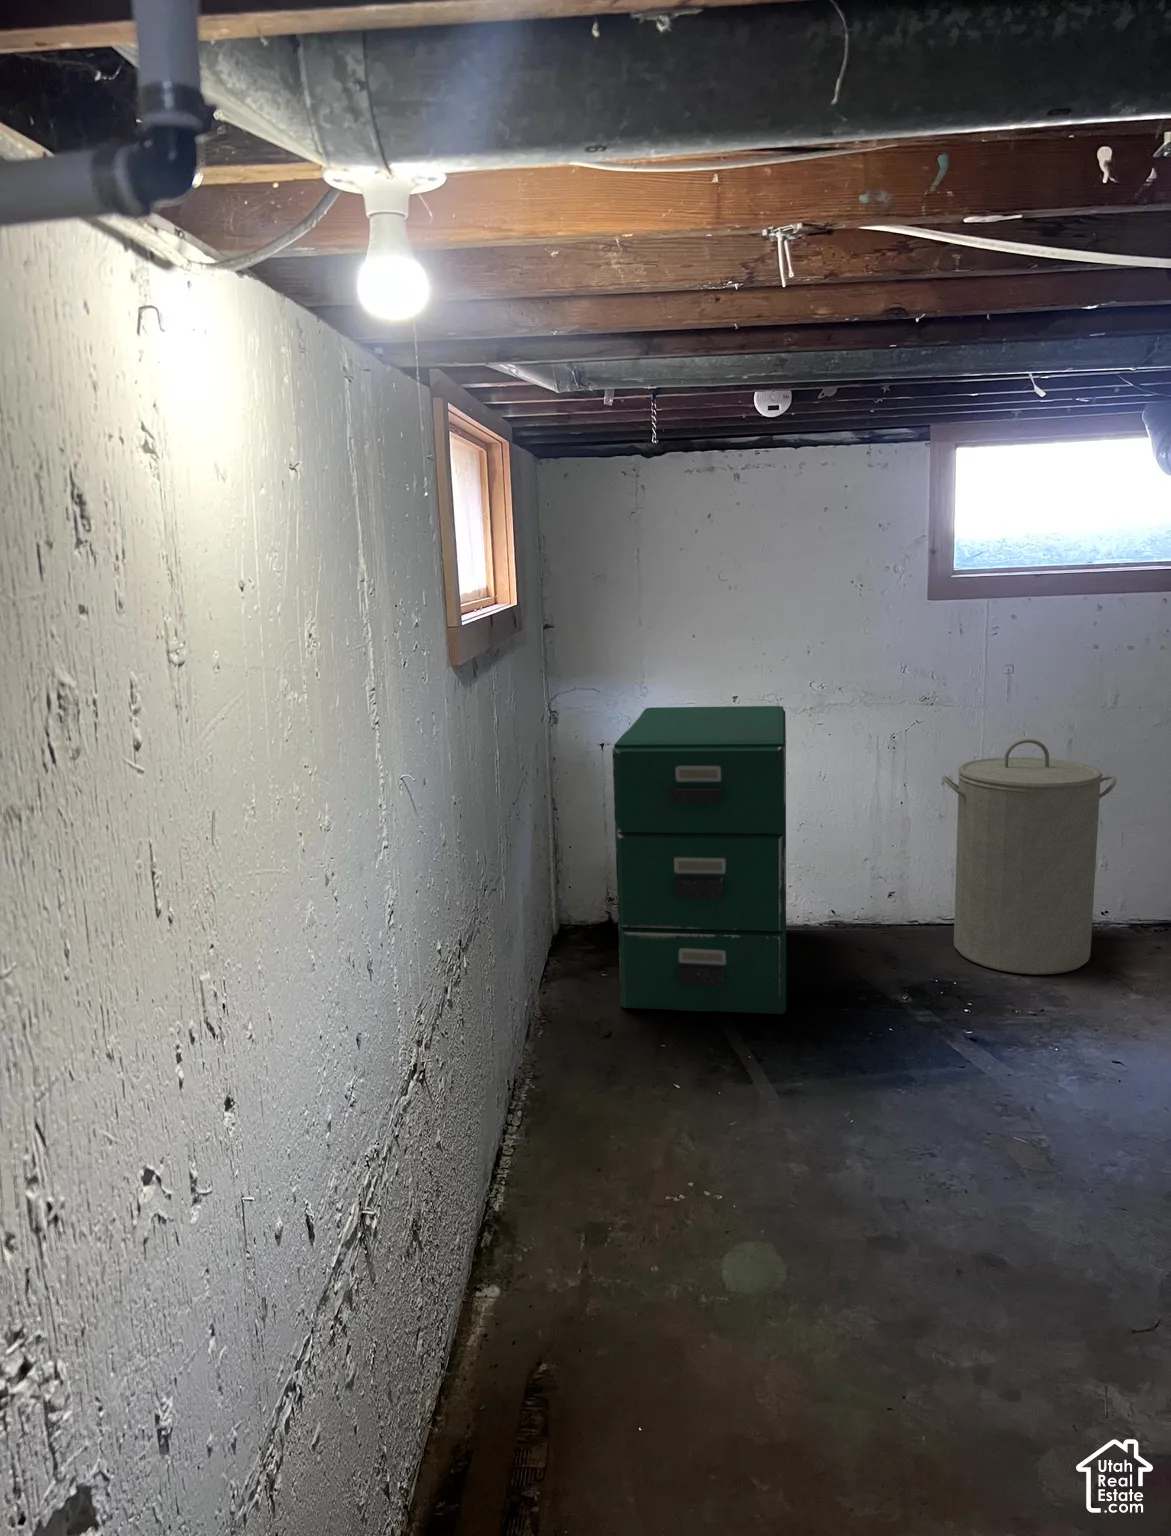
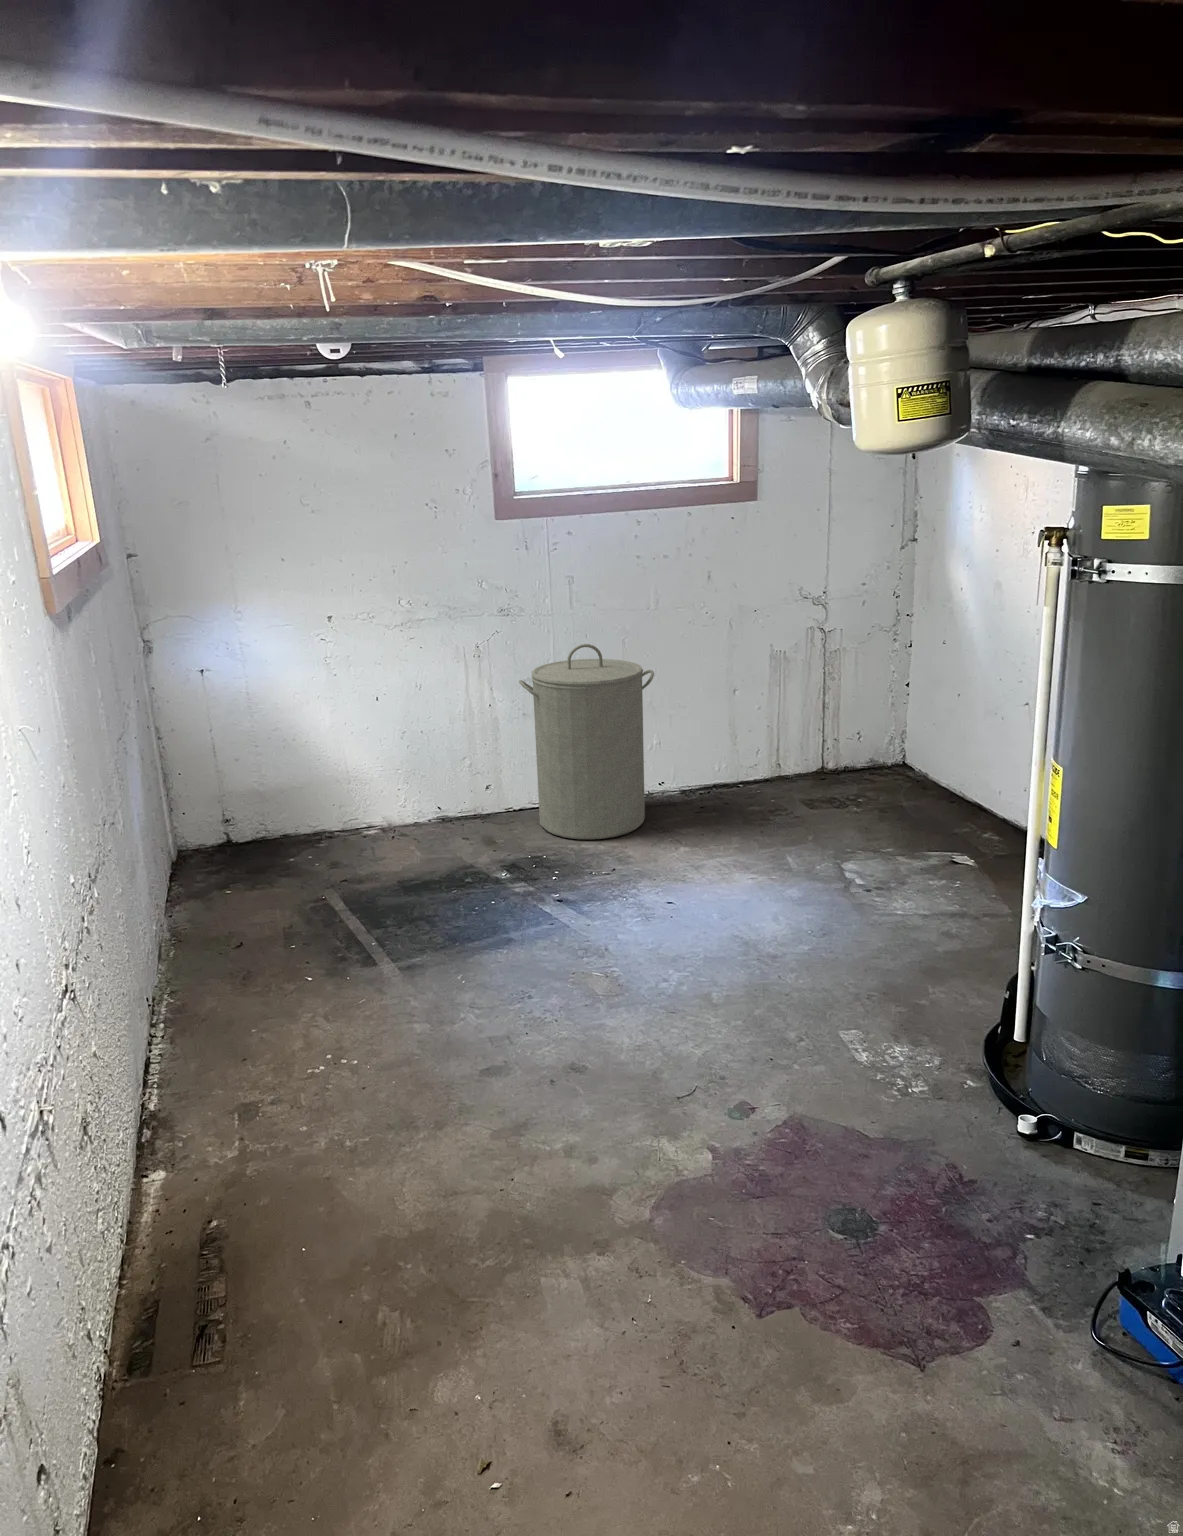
filing cabinet: present [612,706,786,1014] -> none [216,627,402,917]

